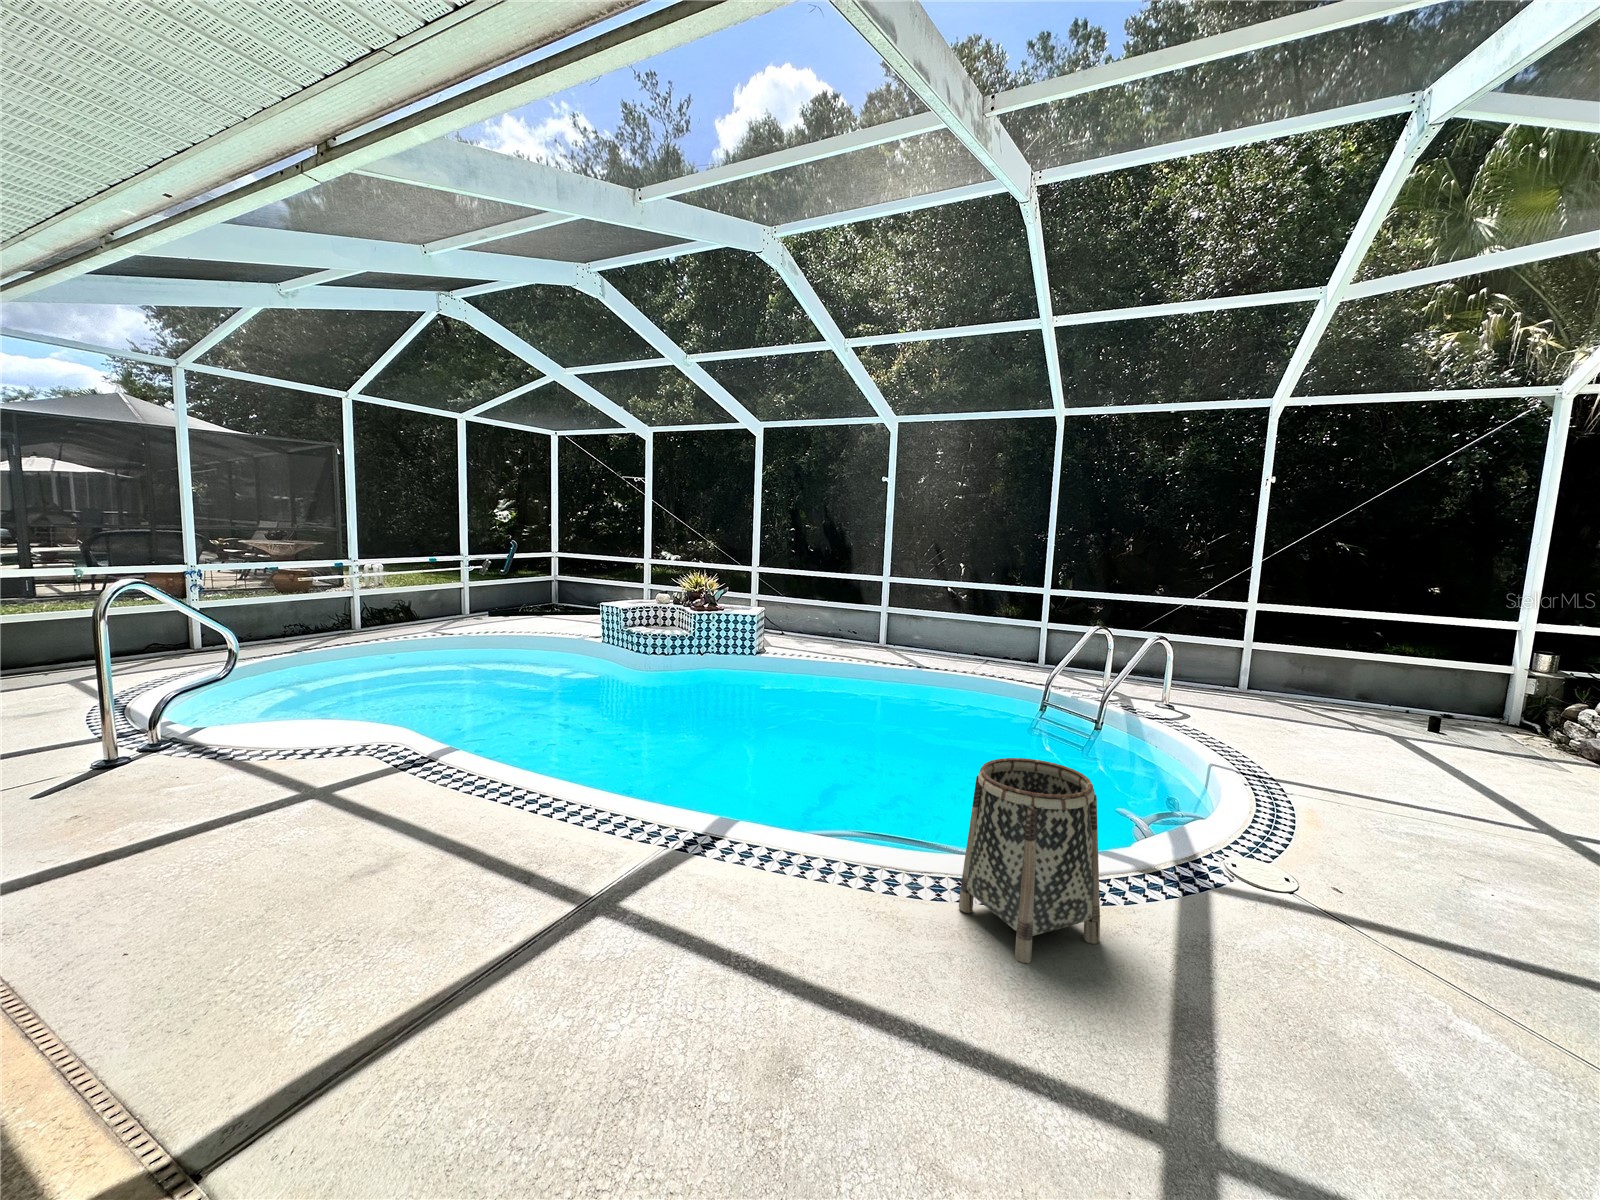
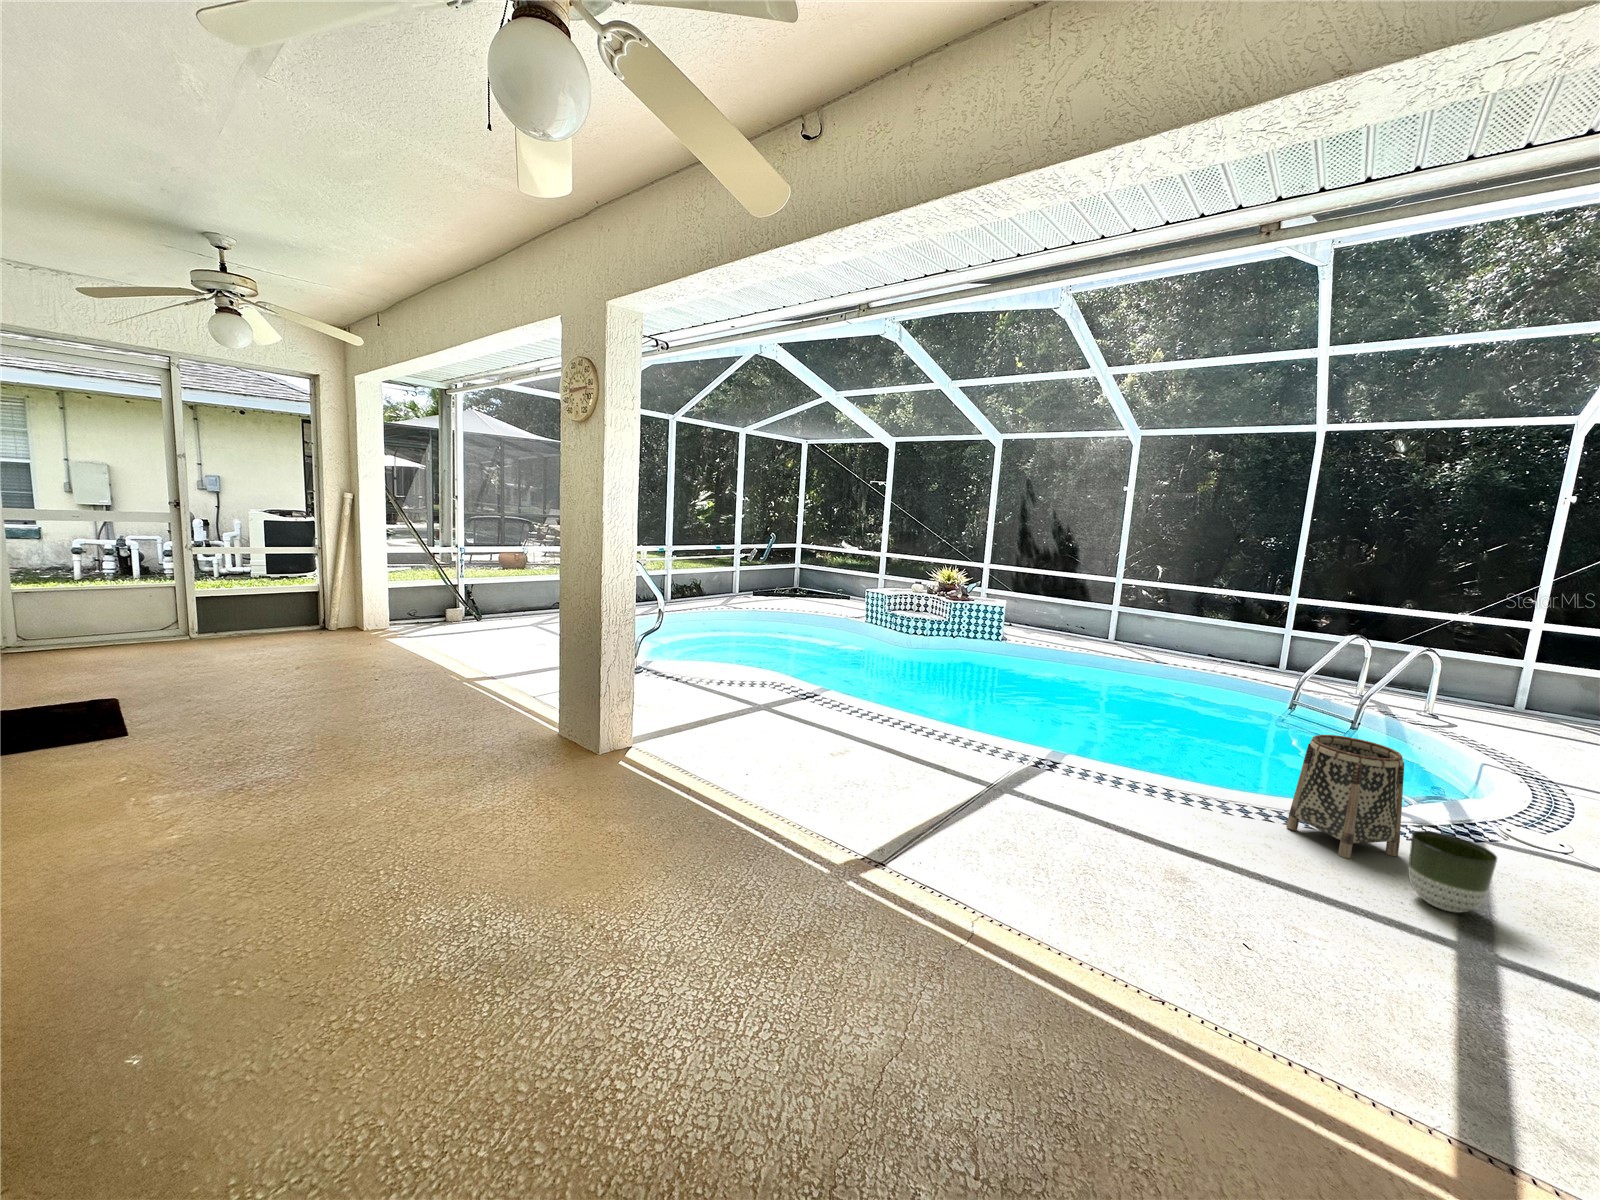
planter: none [1093,923,1215,1080] -> present [1408,831,1497,912]

